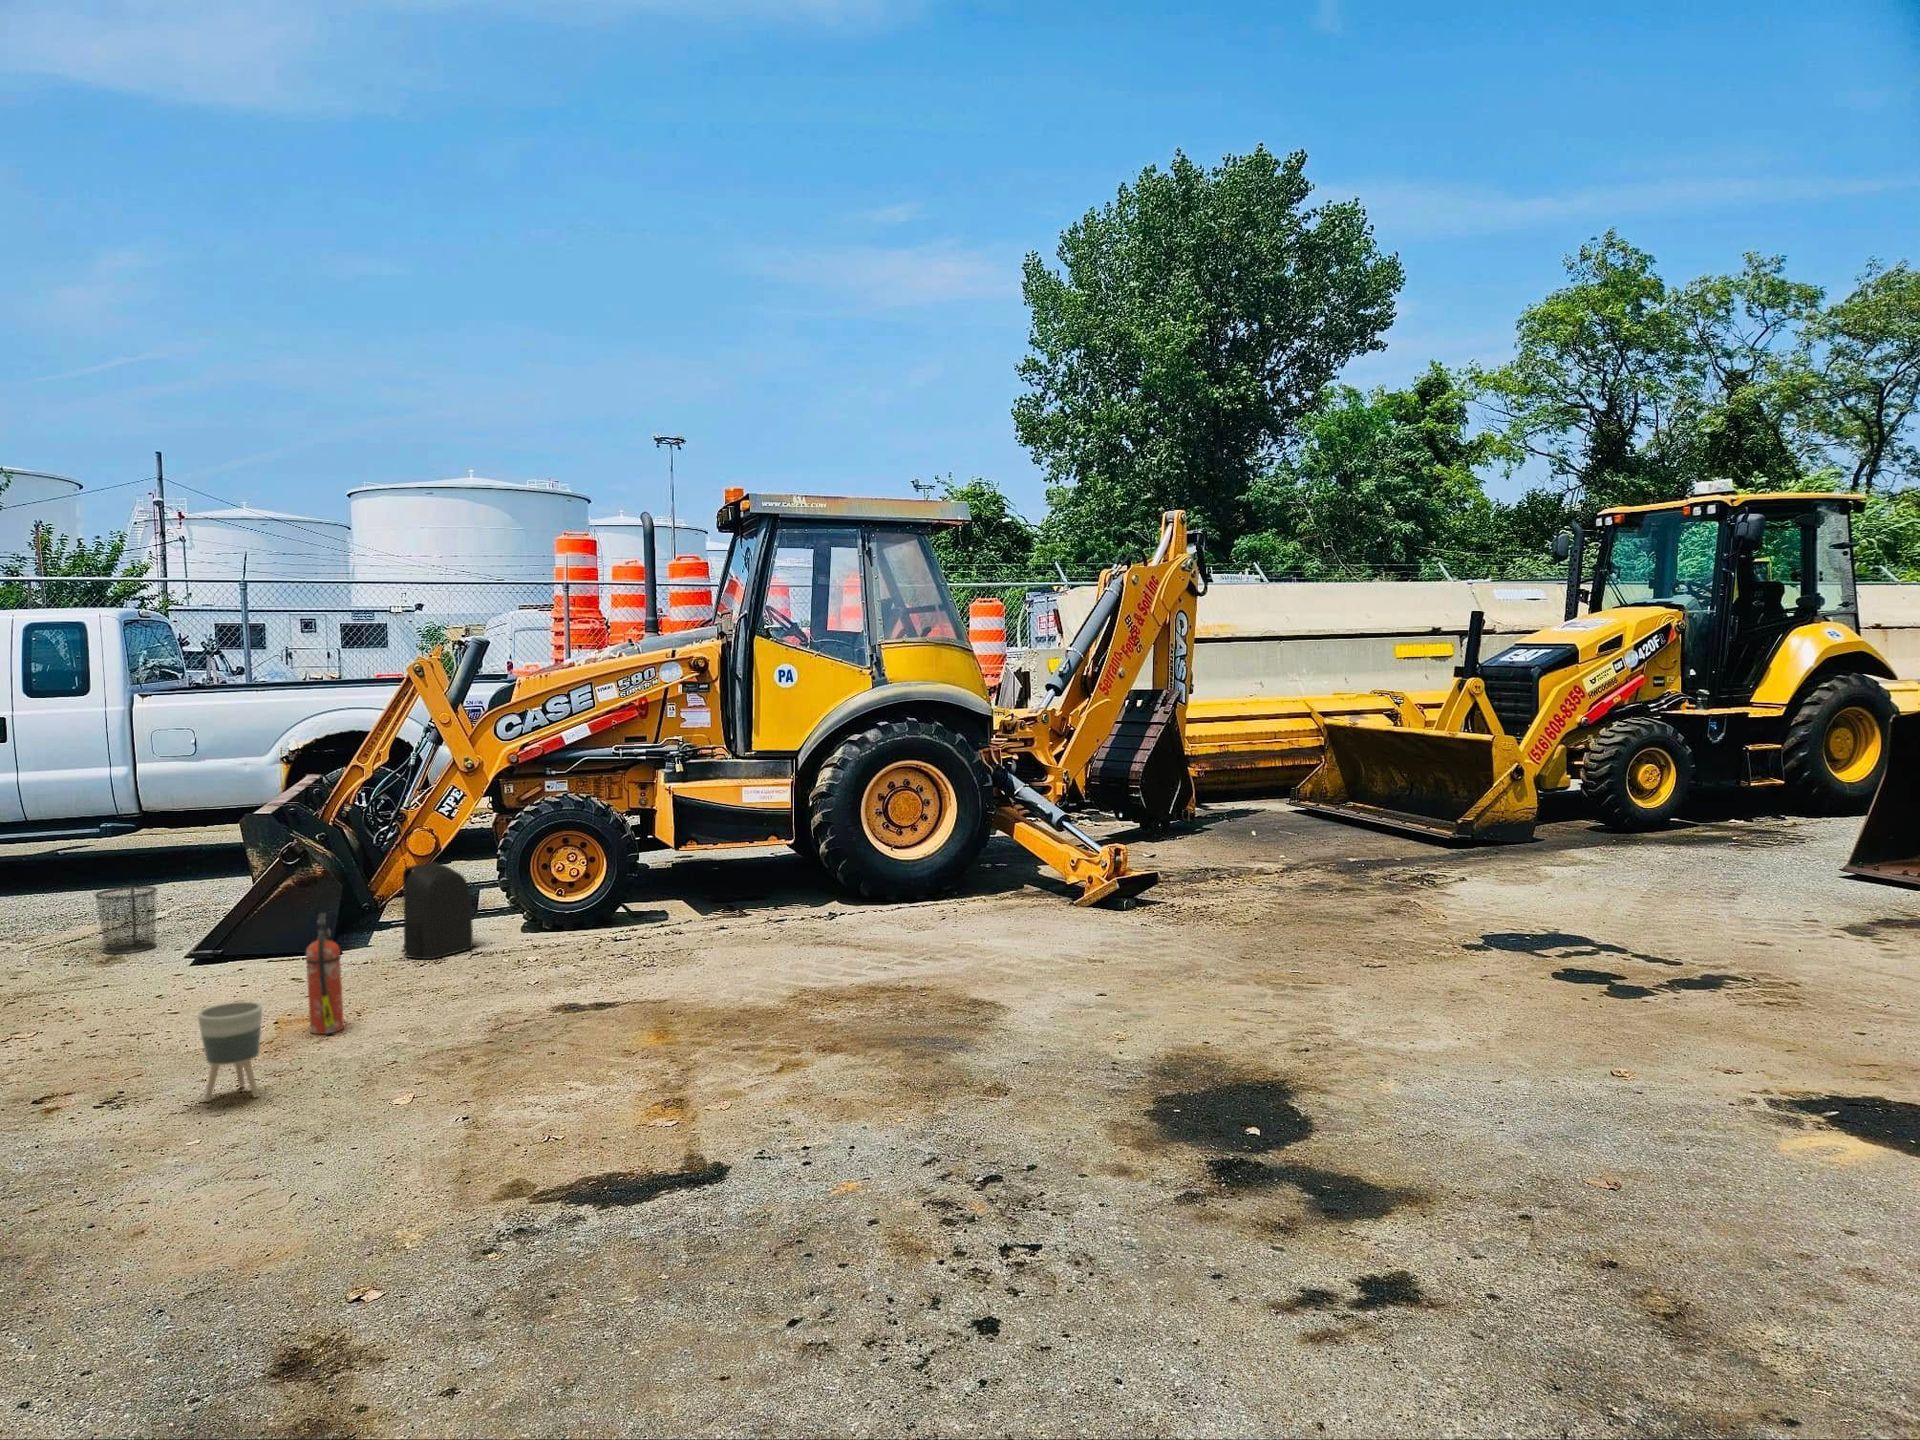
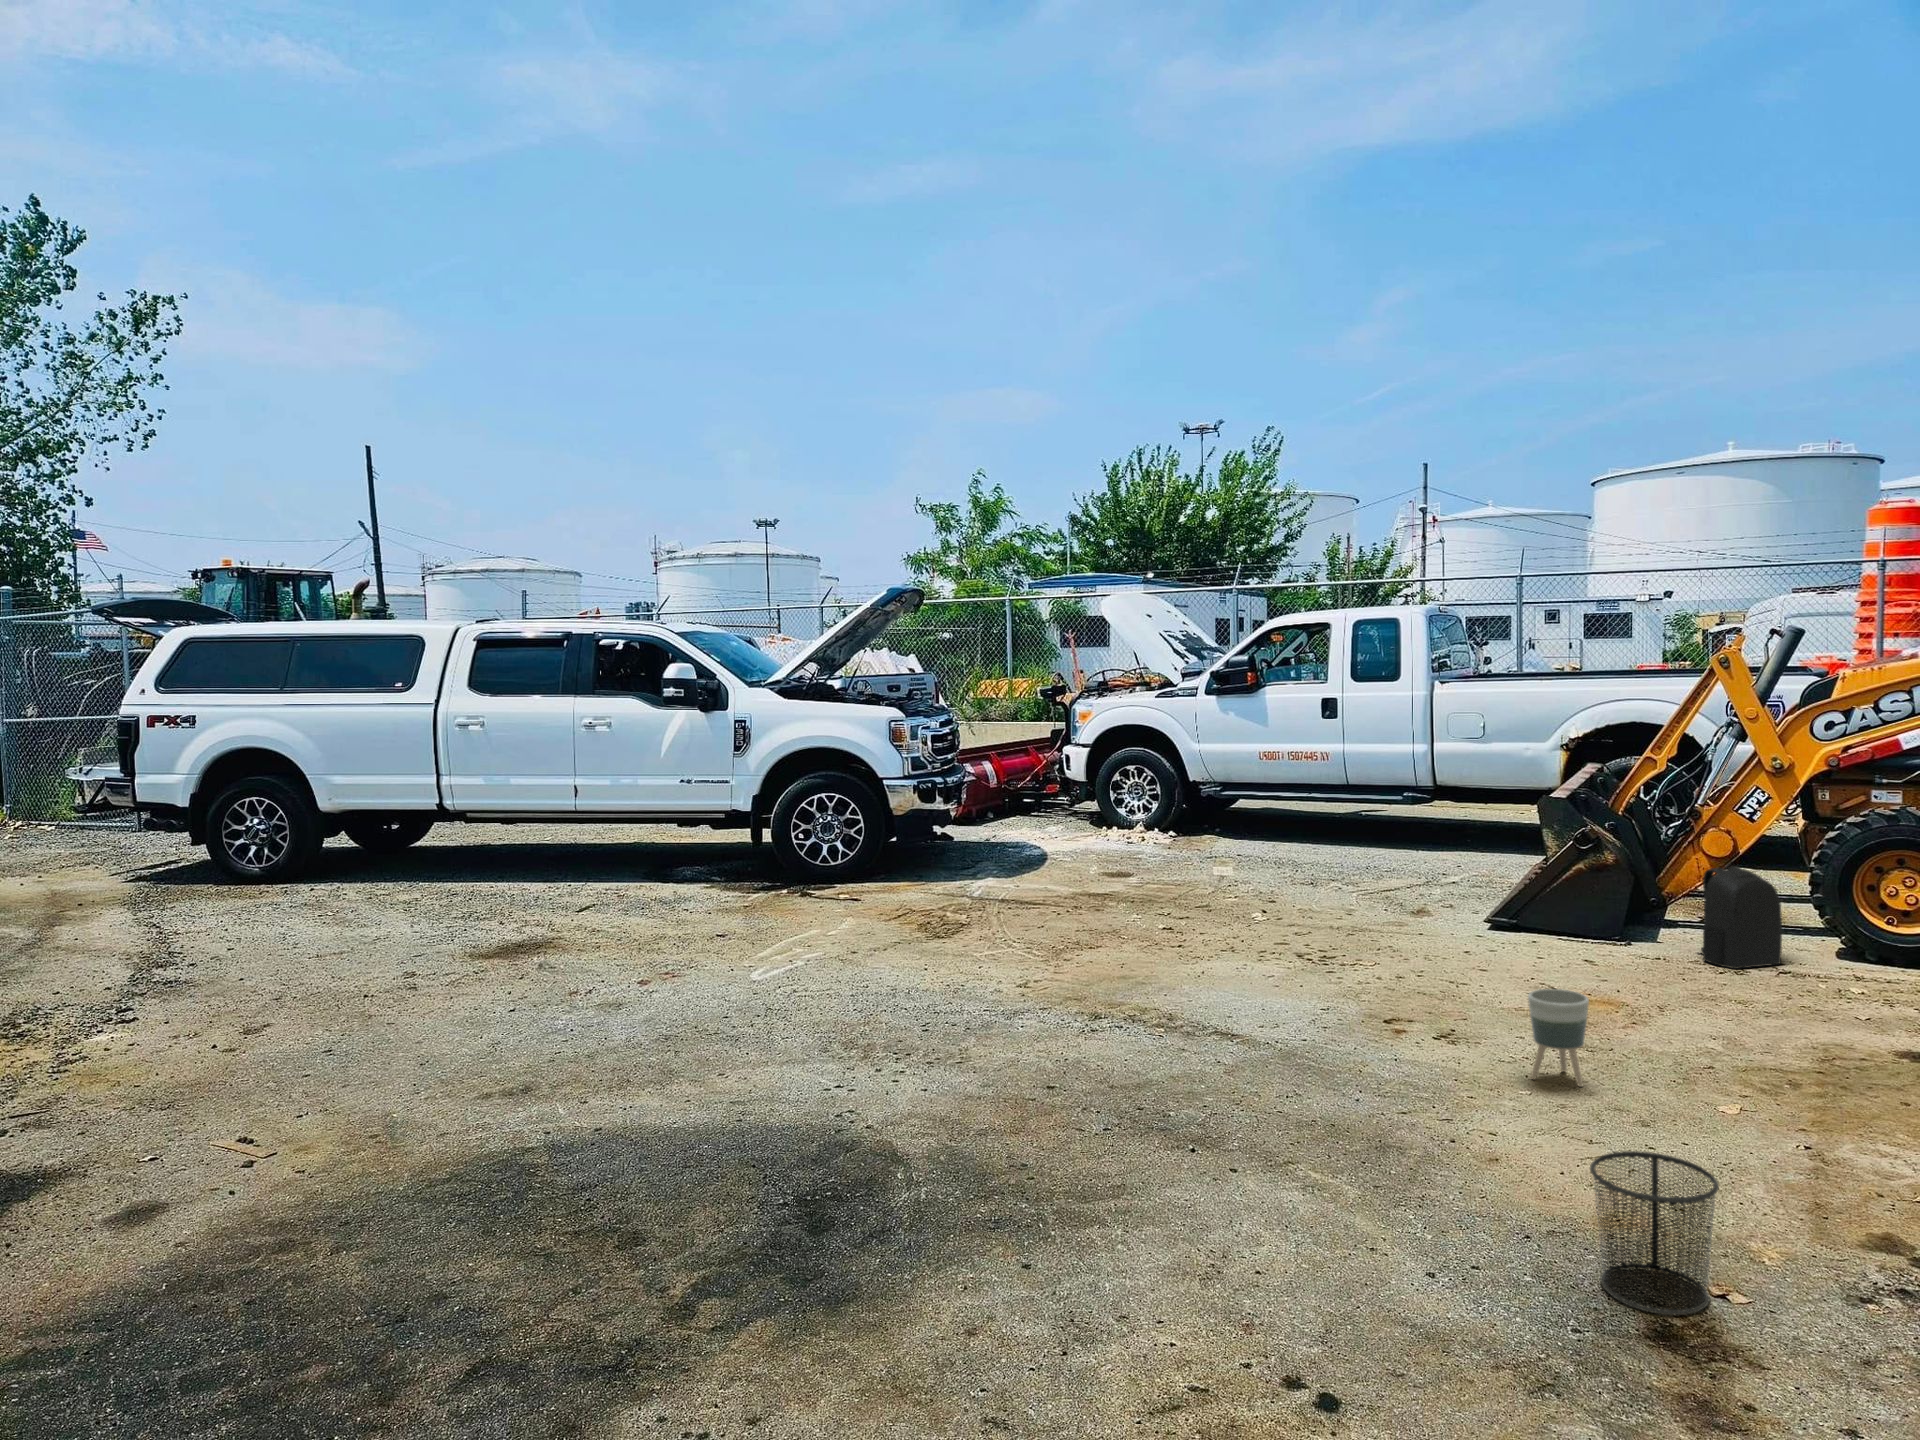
waste bin: present [94,886,157,954] -> present [1590,1151,1719,1315]
fire extinguisher: present [306,913,344,1034] -> none [1619,910,1655,1032]

